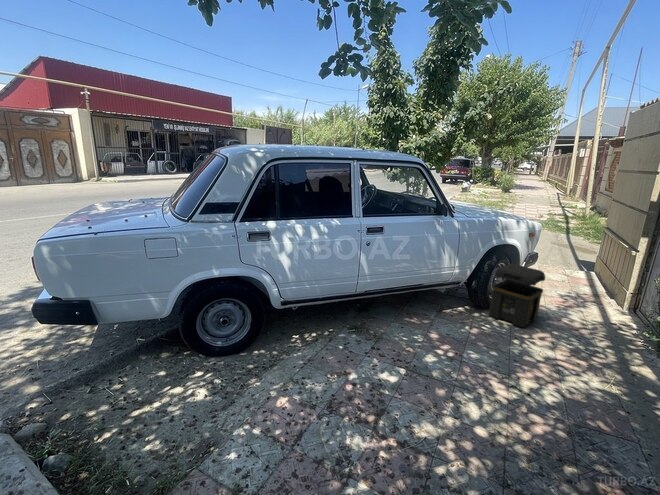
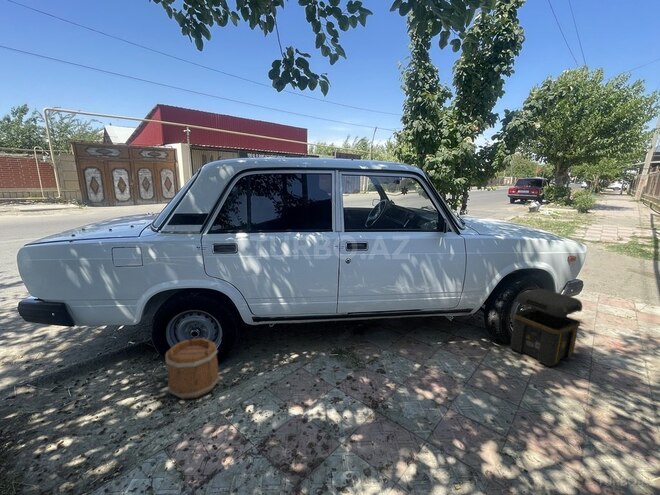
bucket: none [204,324,254,381] -> present [166,338,220,399]

